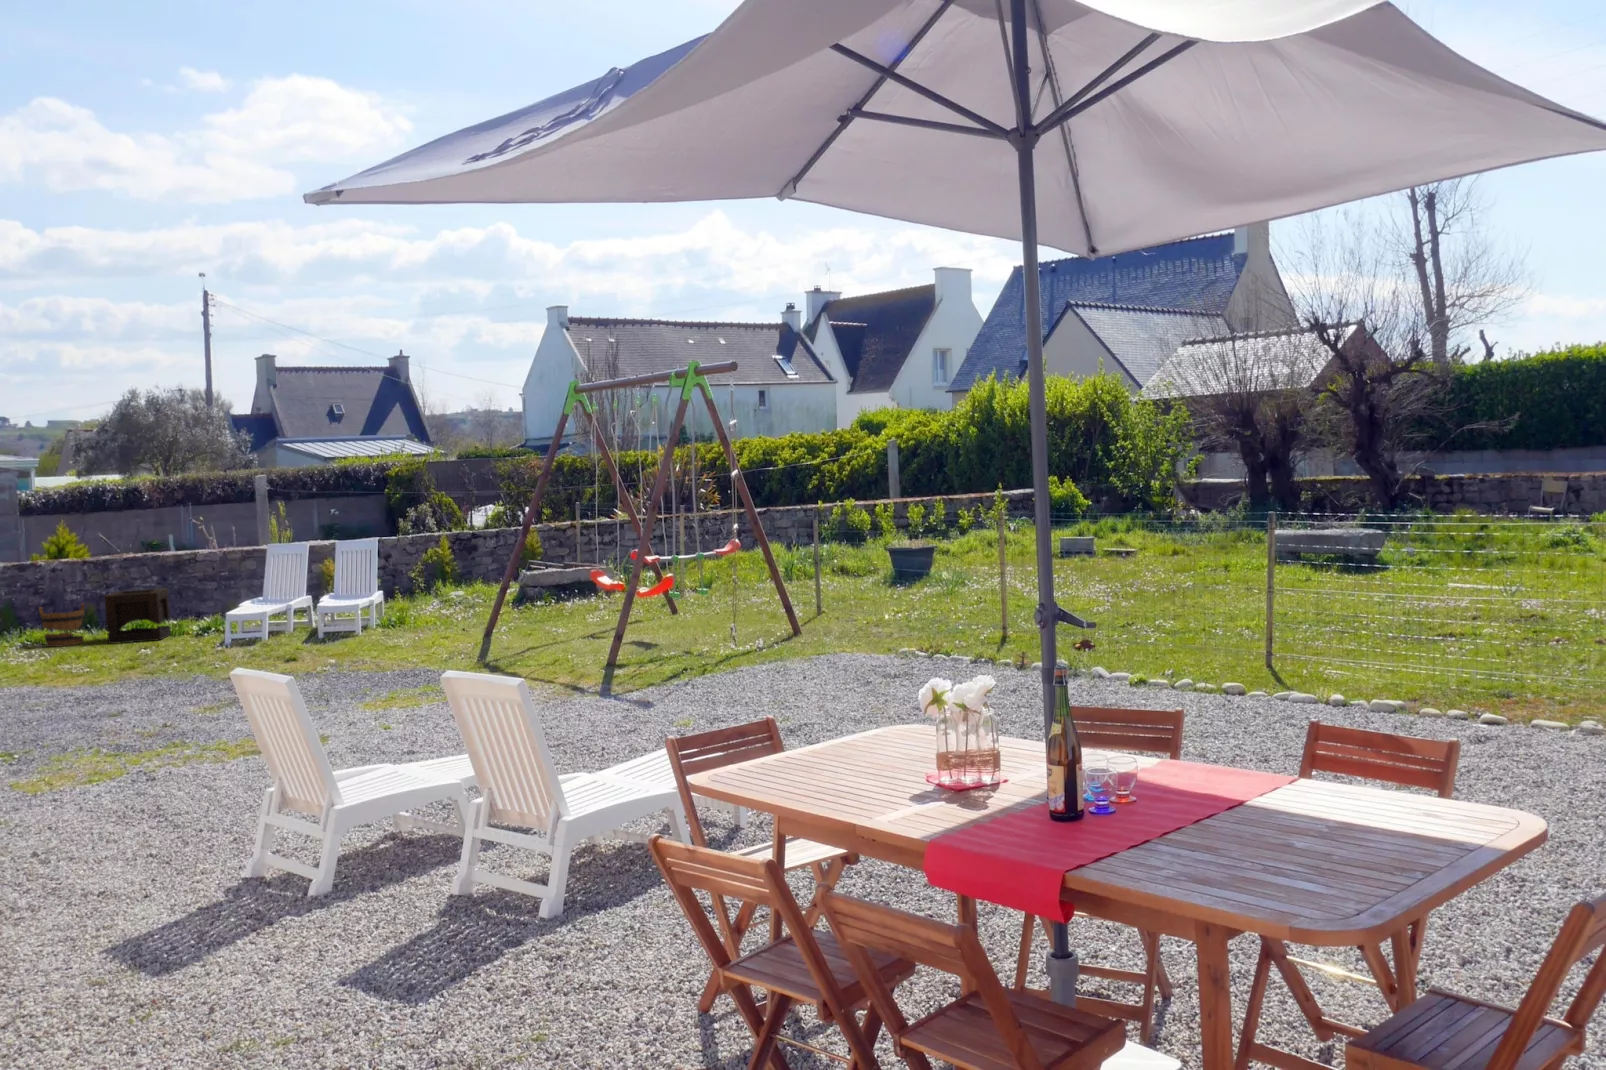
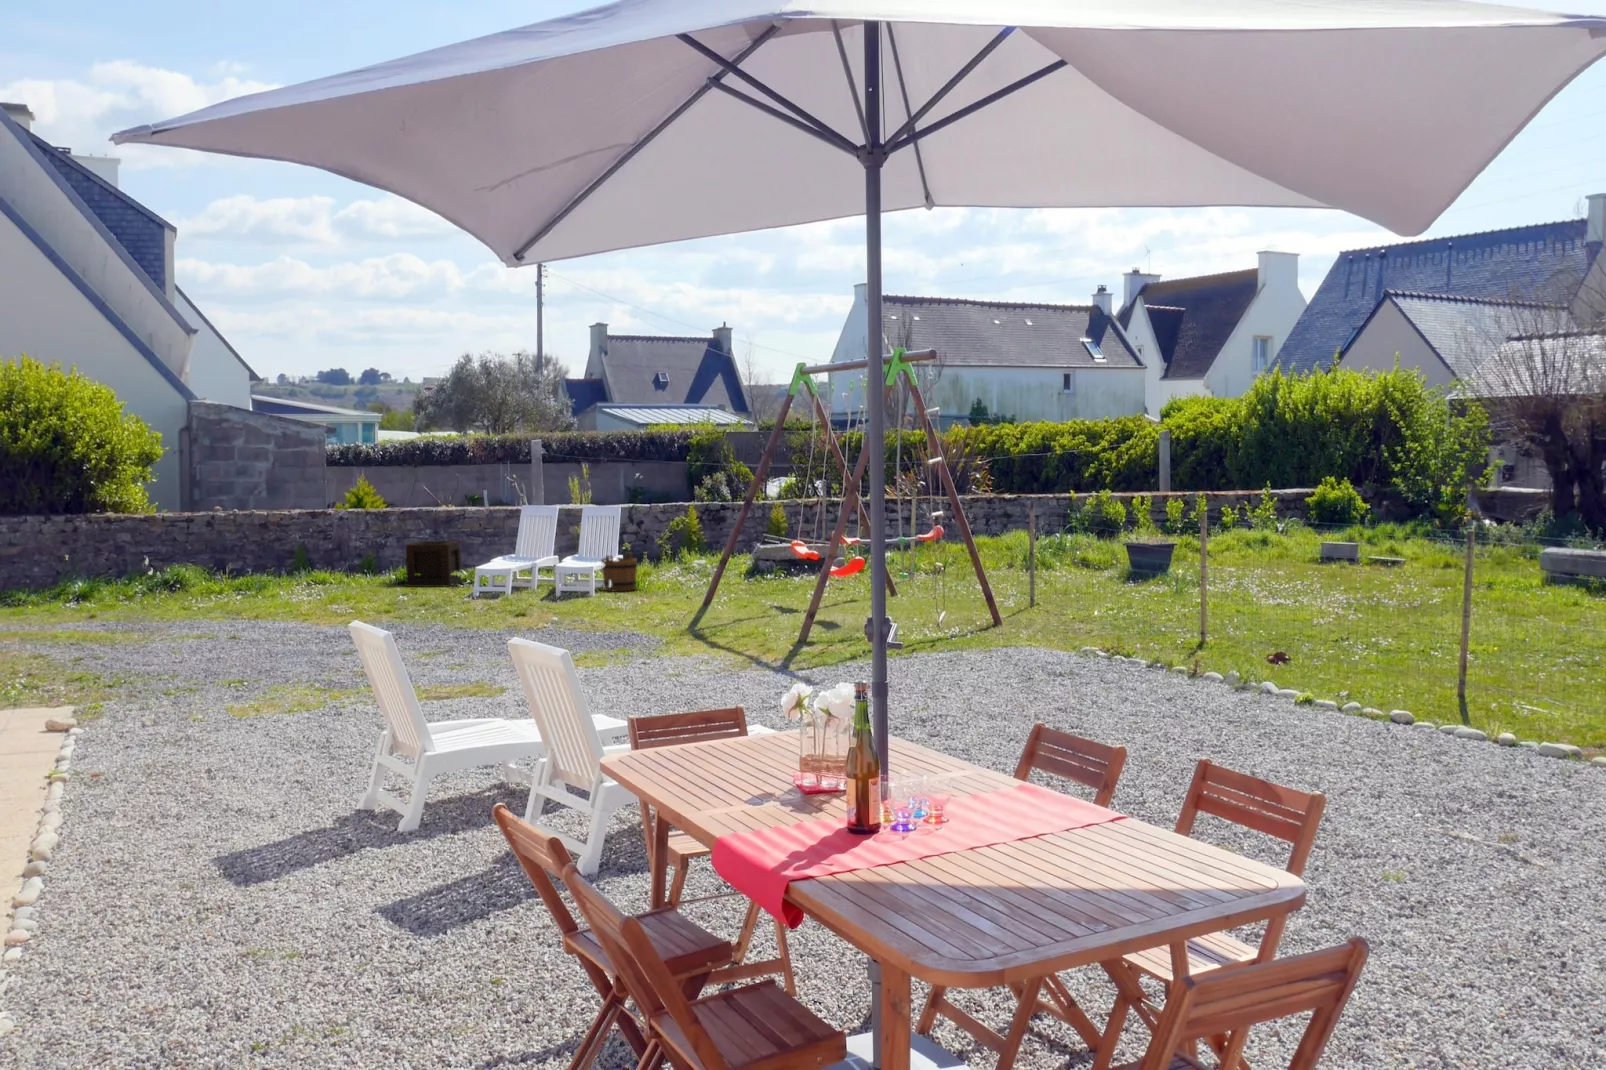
bucket: present [39,603,85,647] -> present [601,553,637,591]

